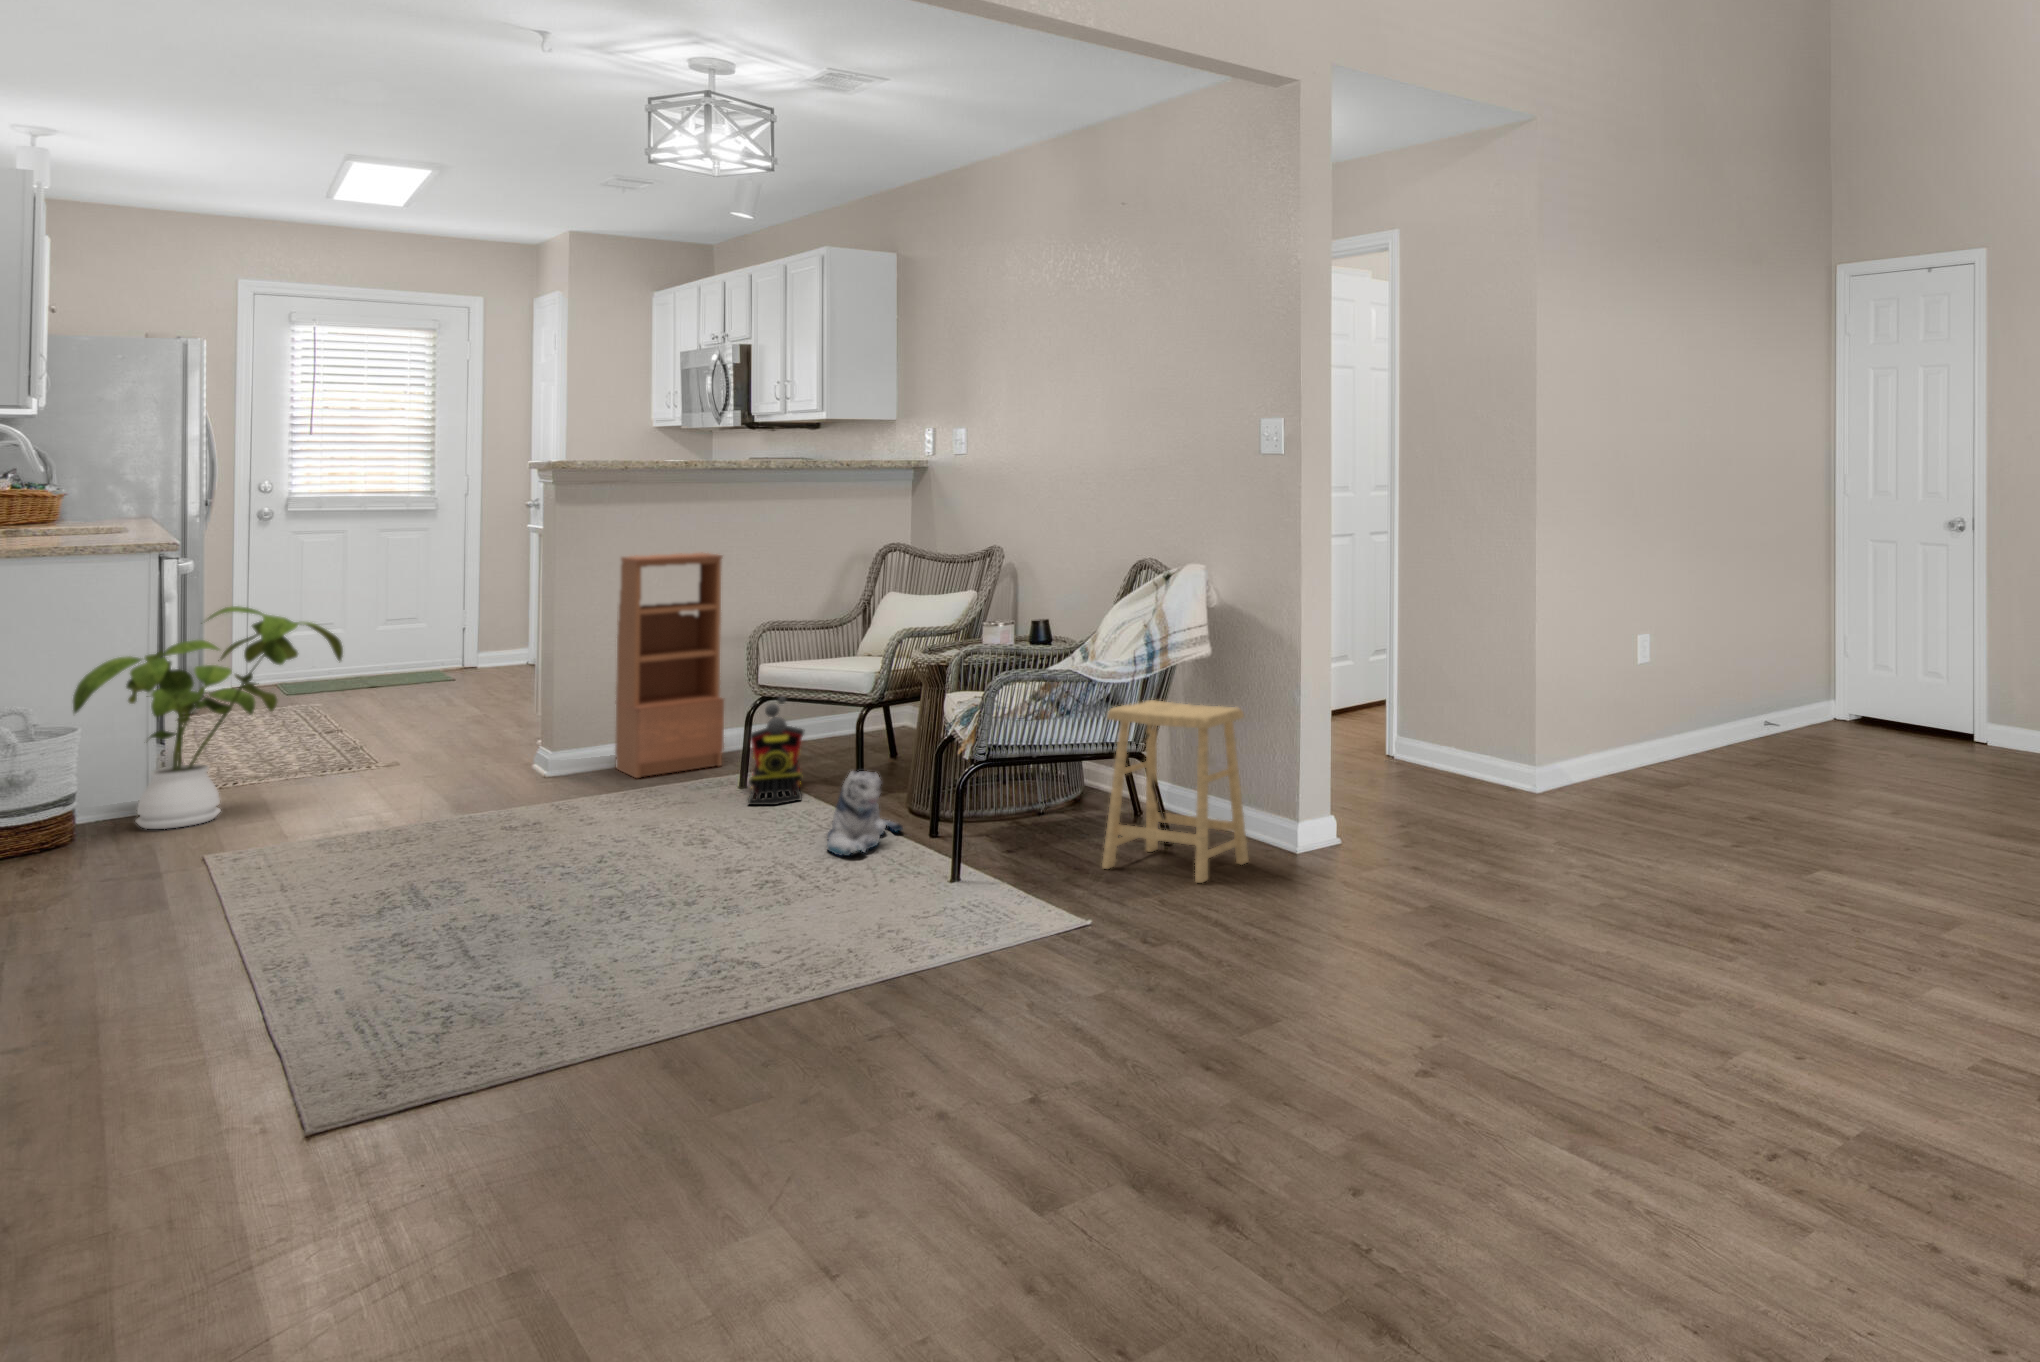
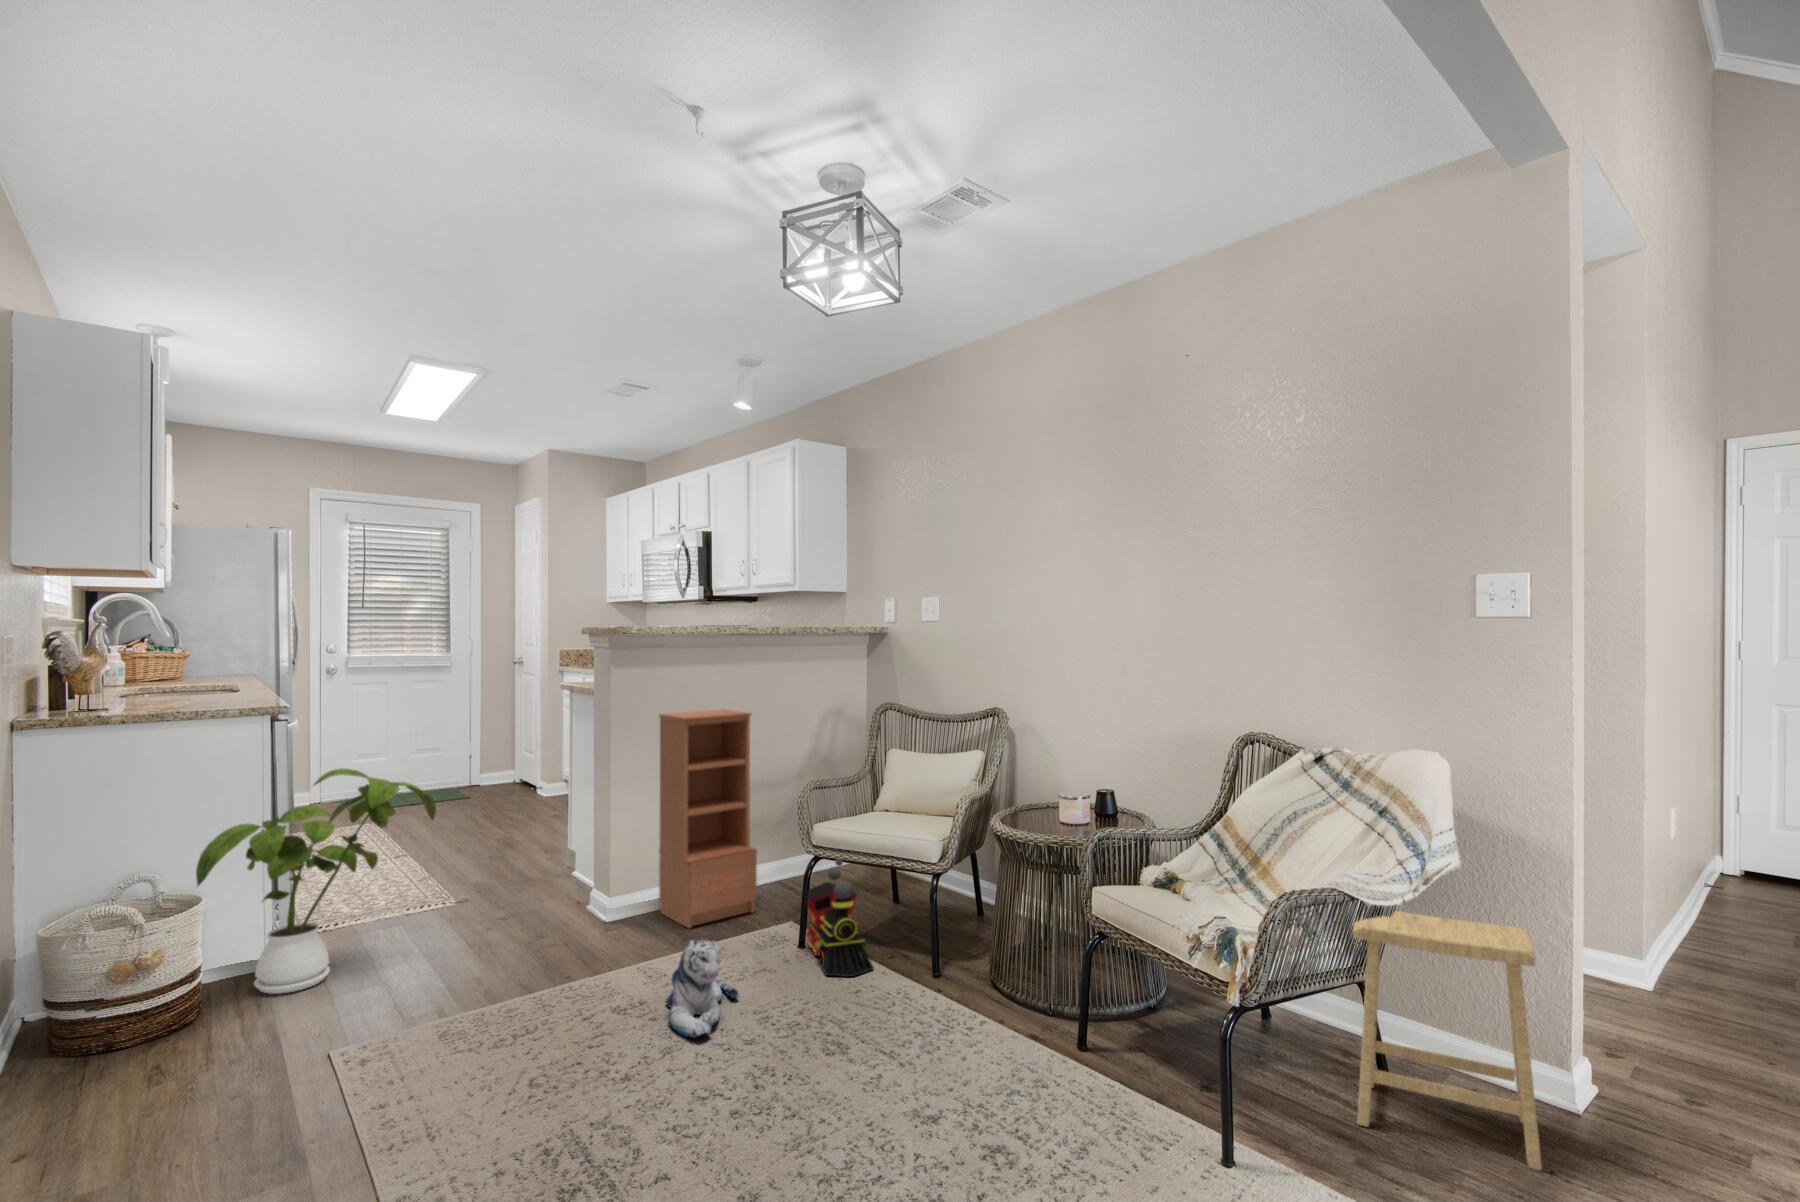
plush toy: present [827,771,903,856] -> present [666,940,739,1038]

